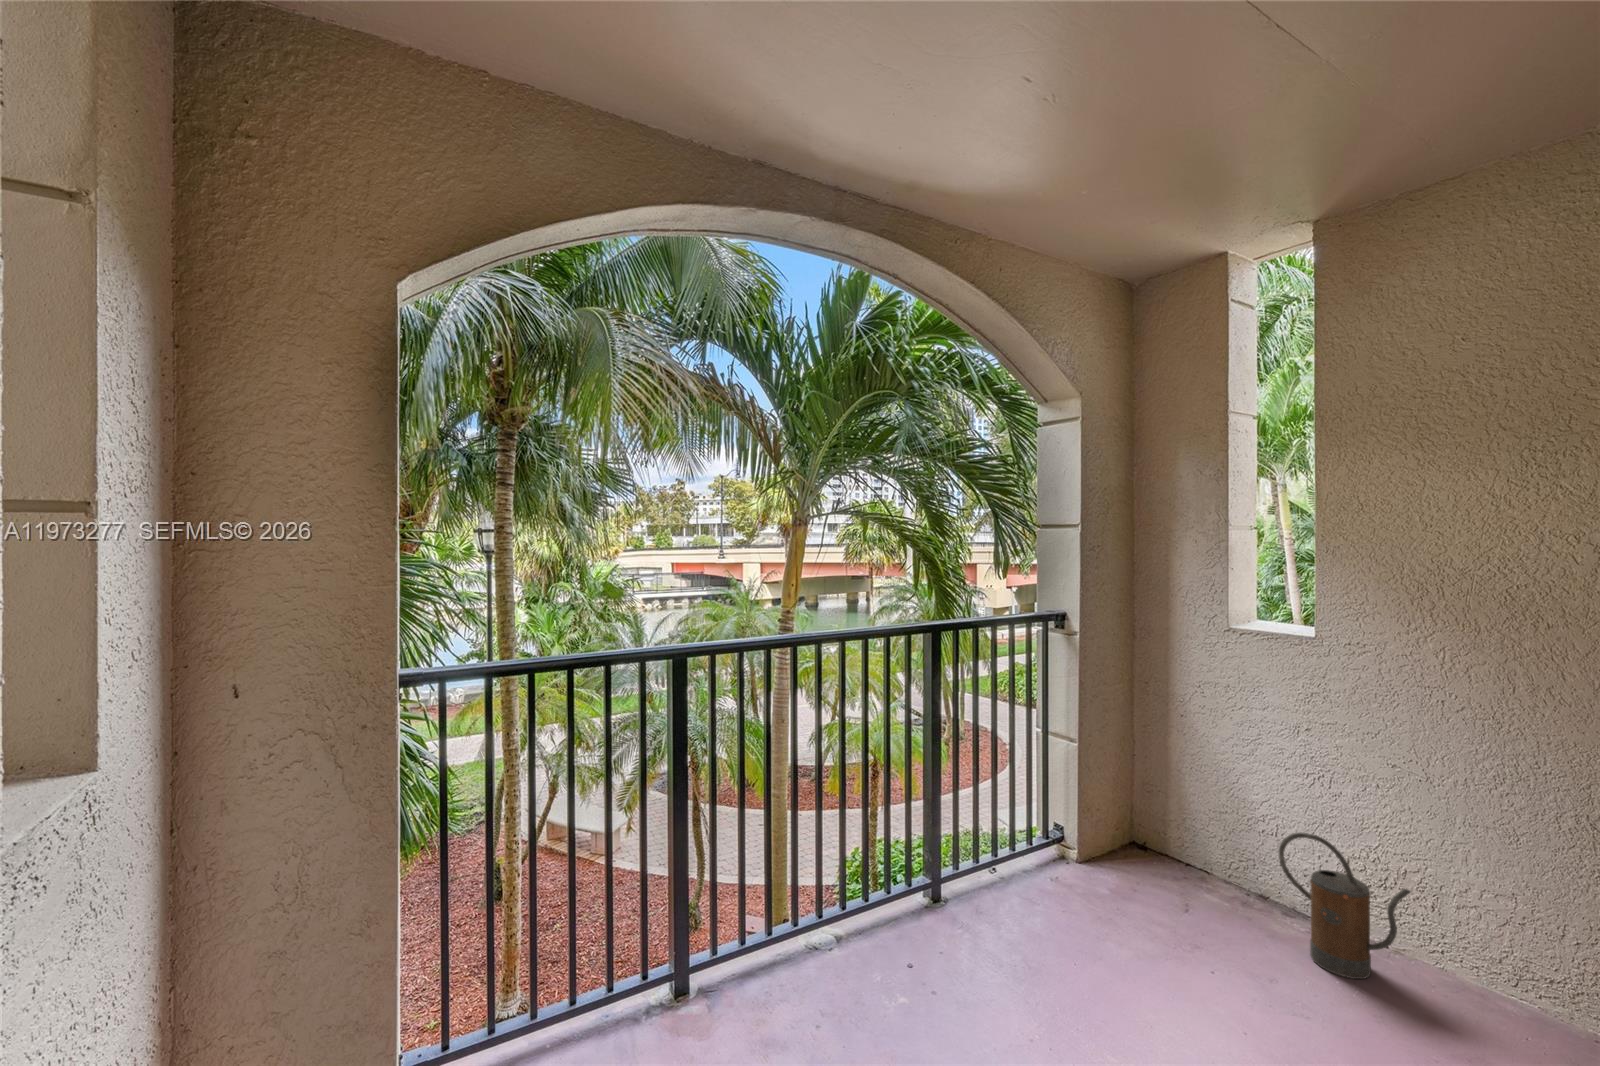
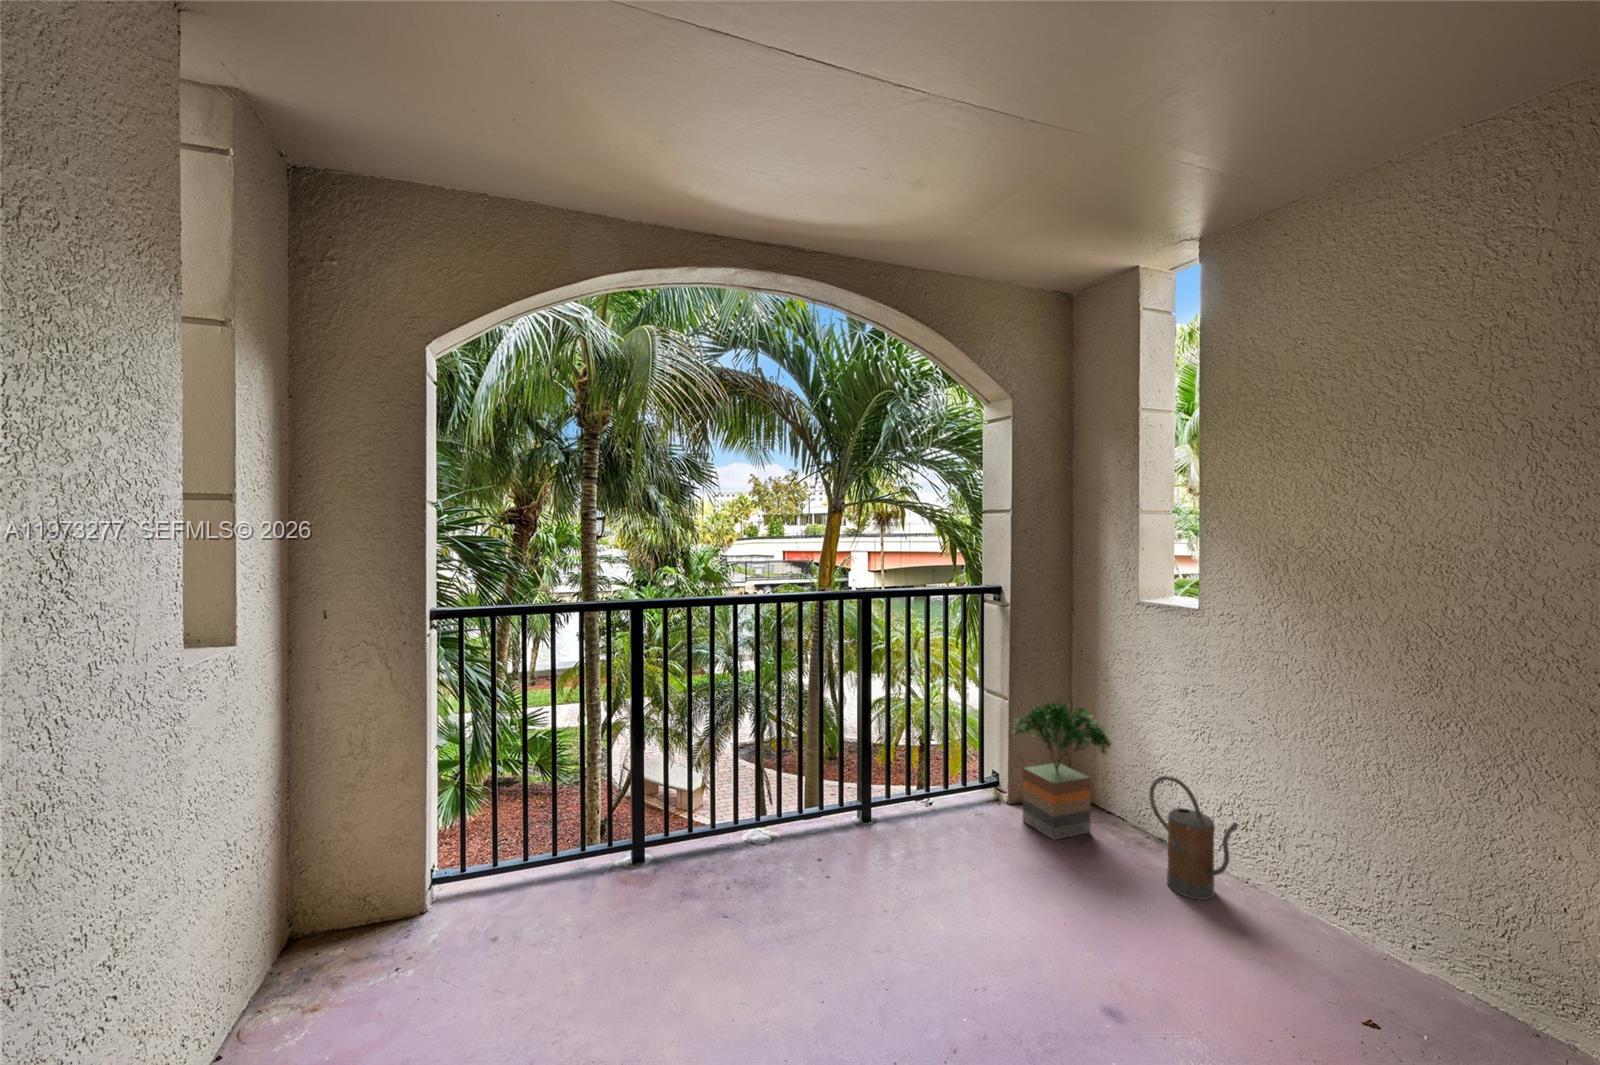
potted tree: none [1091,742,1219,910] -> present [1014,702,1112,840]

